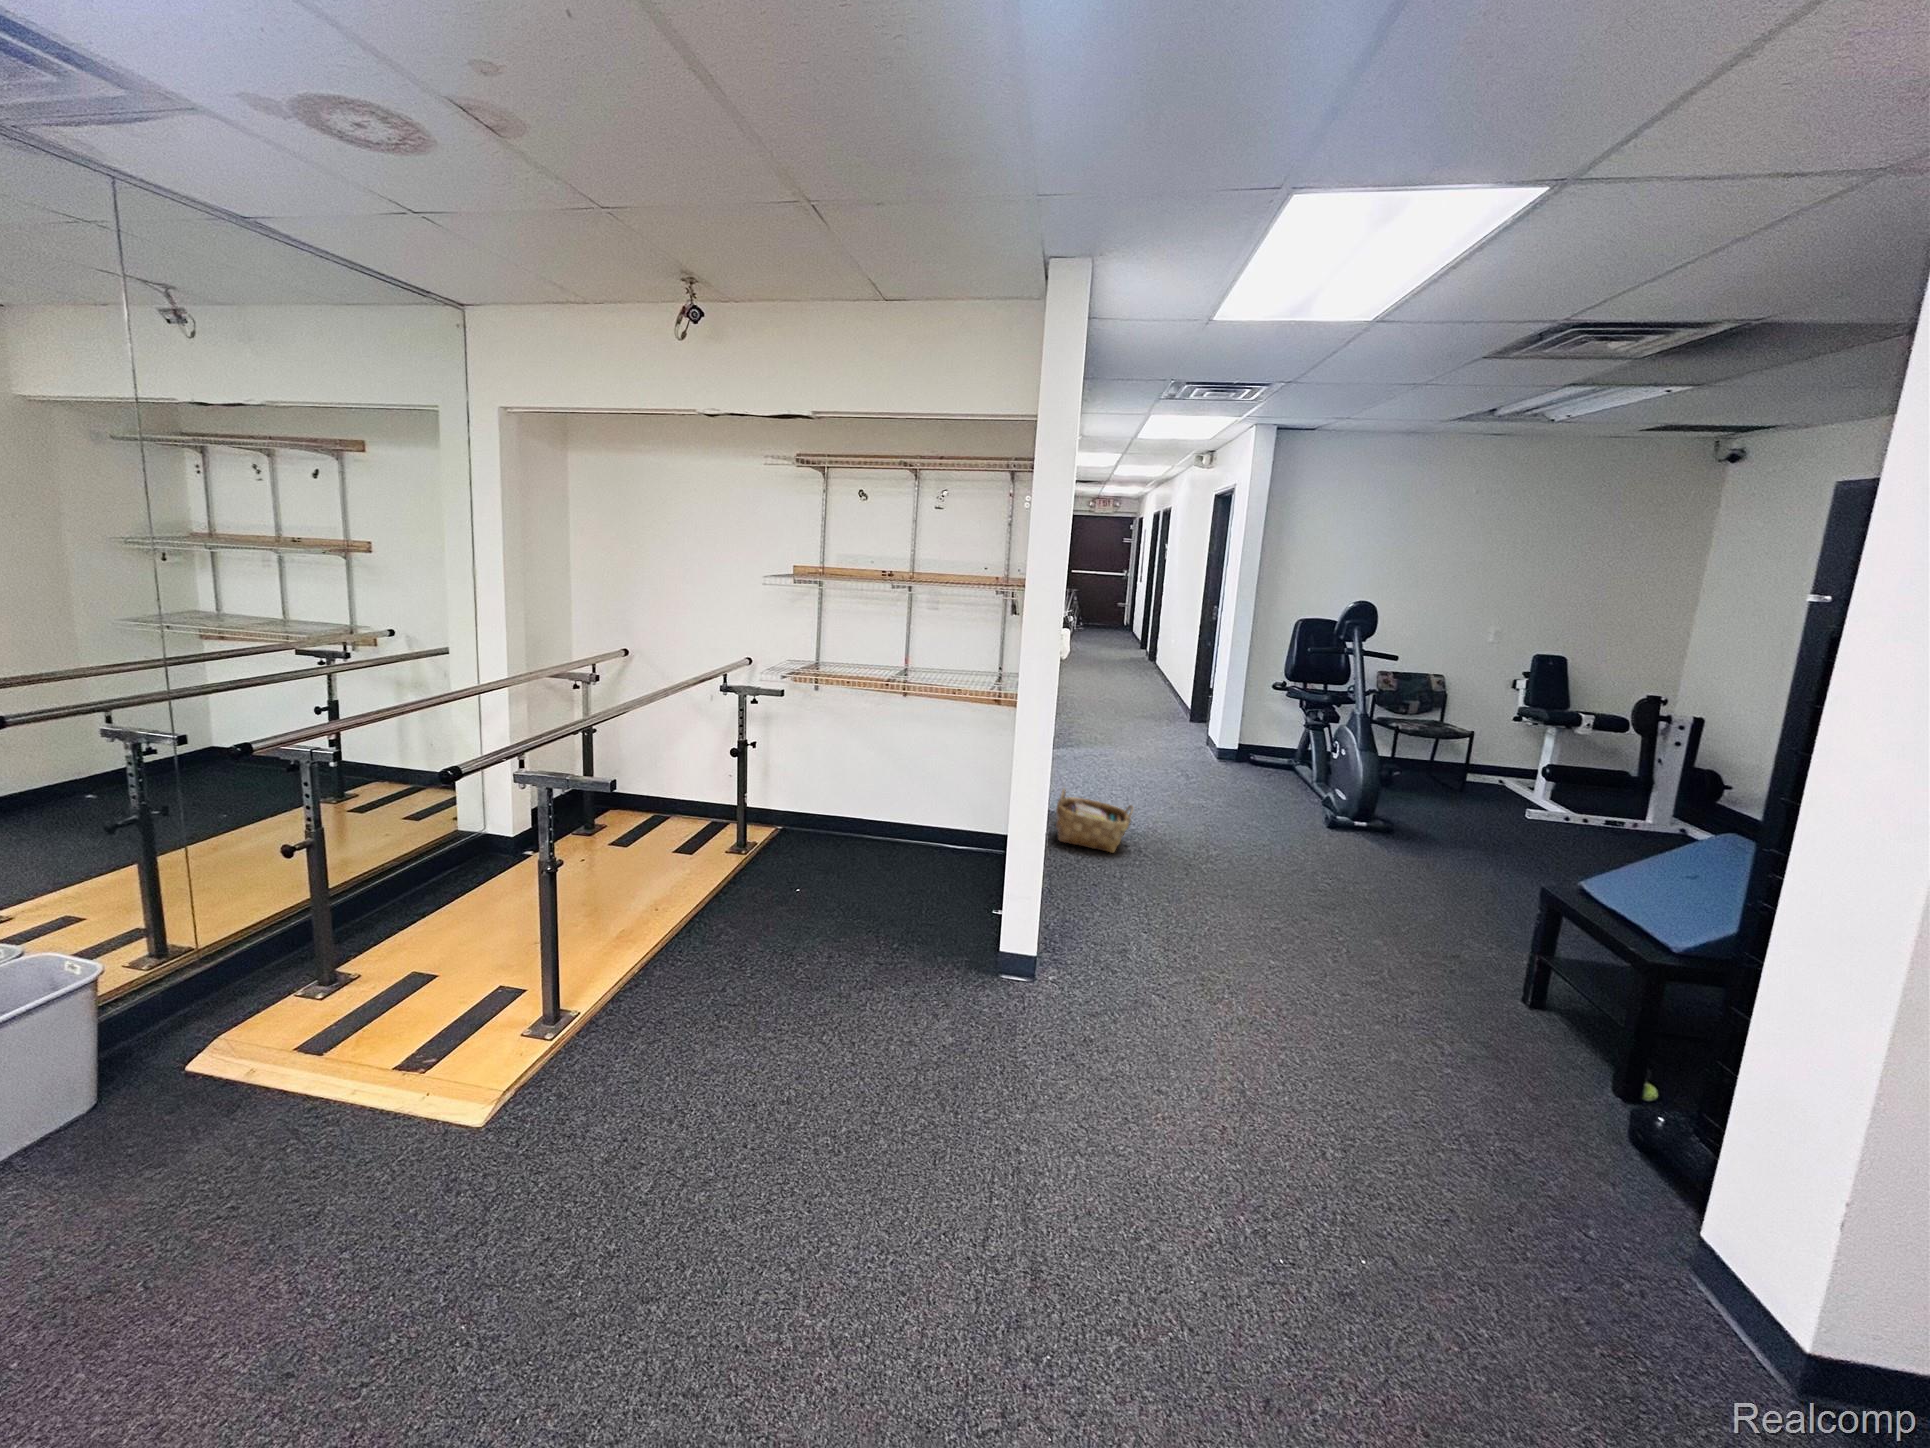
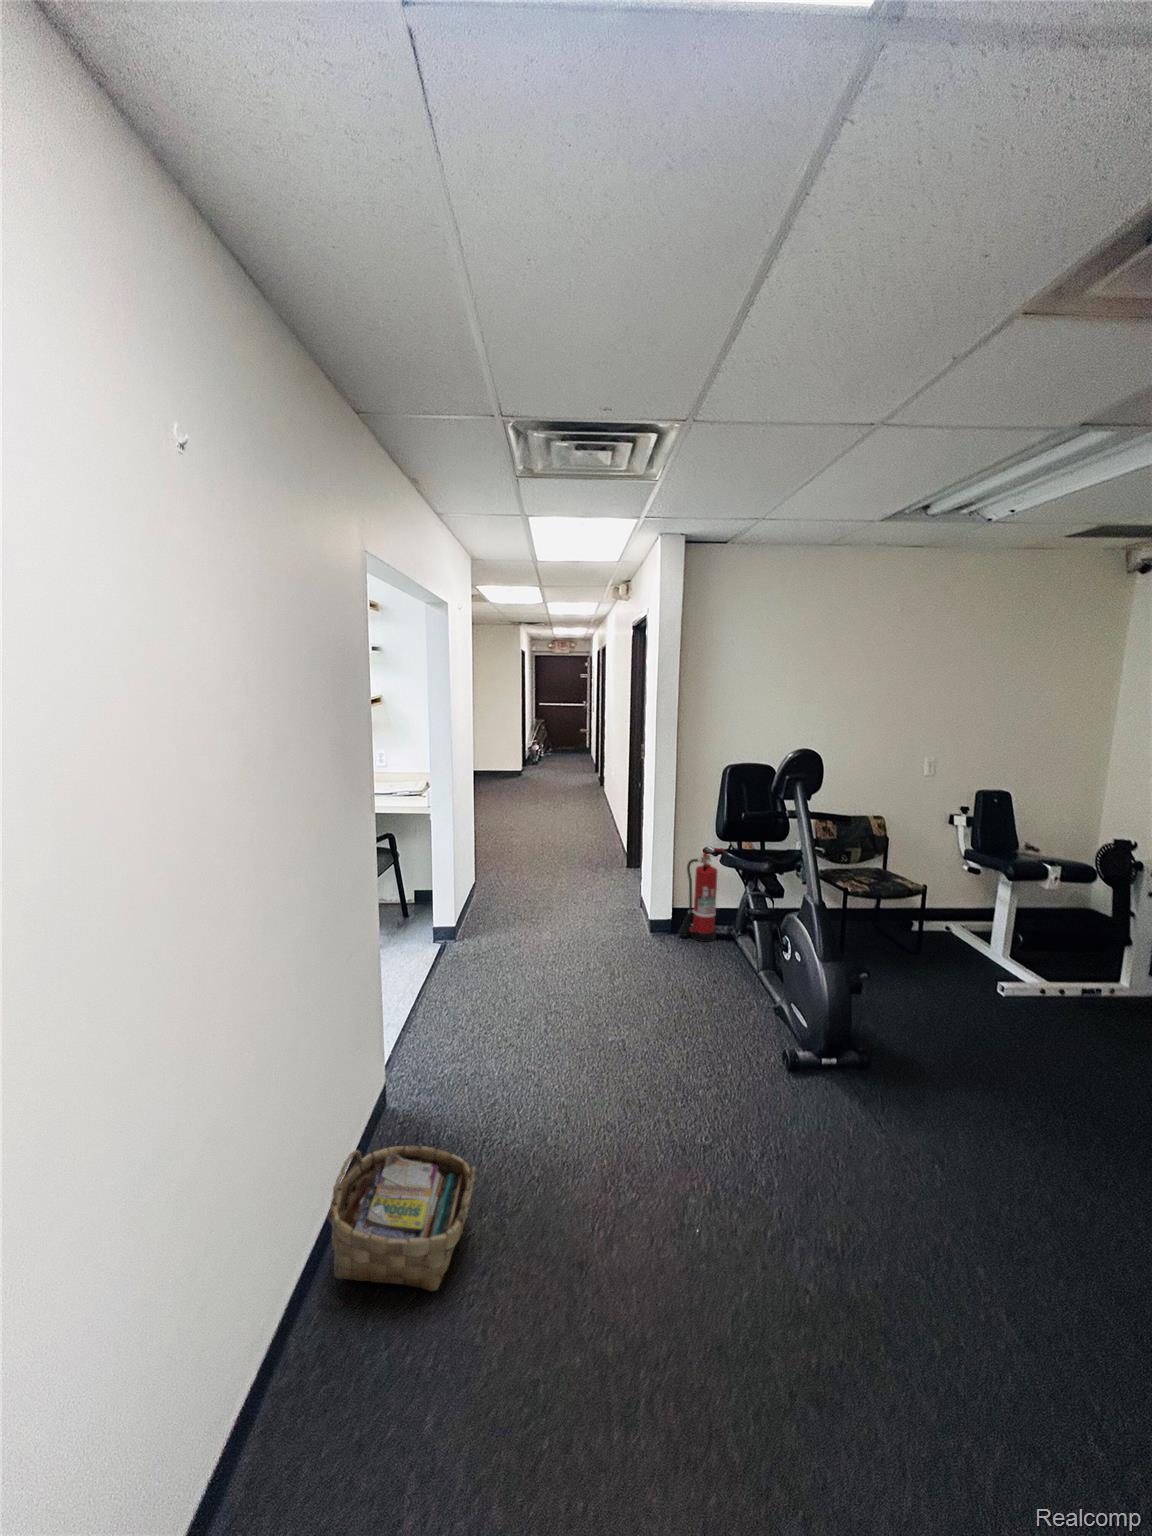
fire extinguisher: none [1241,689,1294,767] -> present [679,849,723,942]

